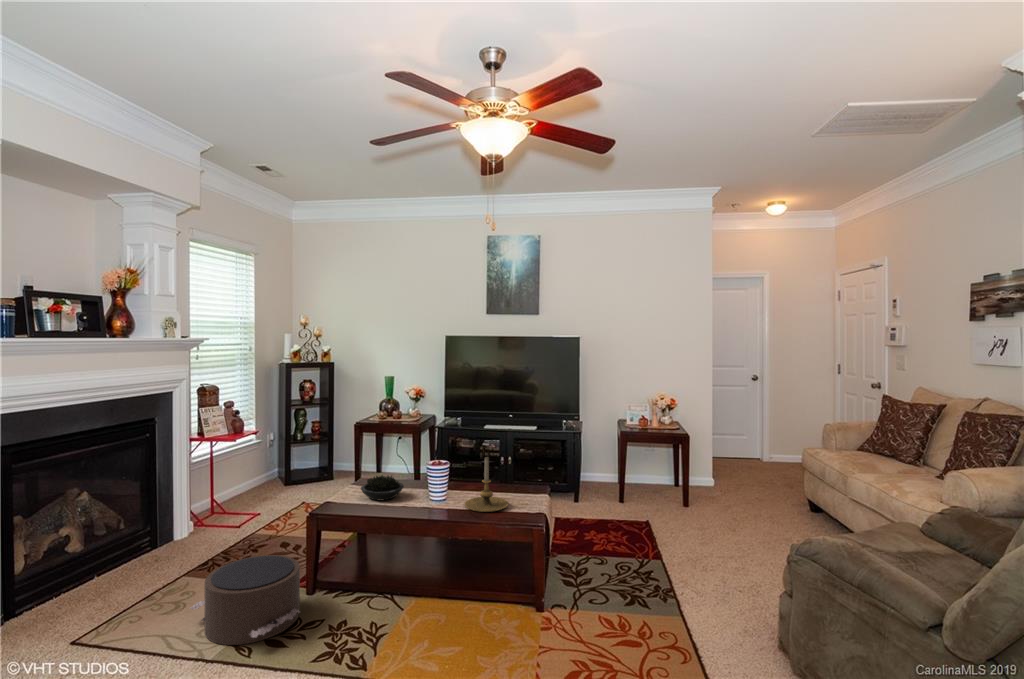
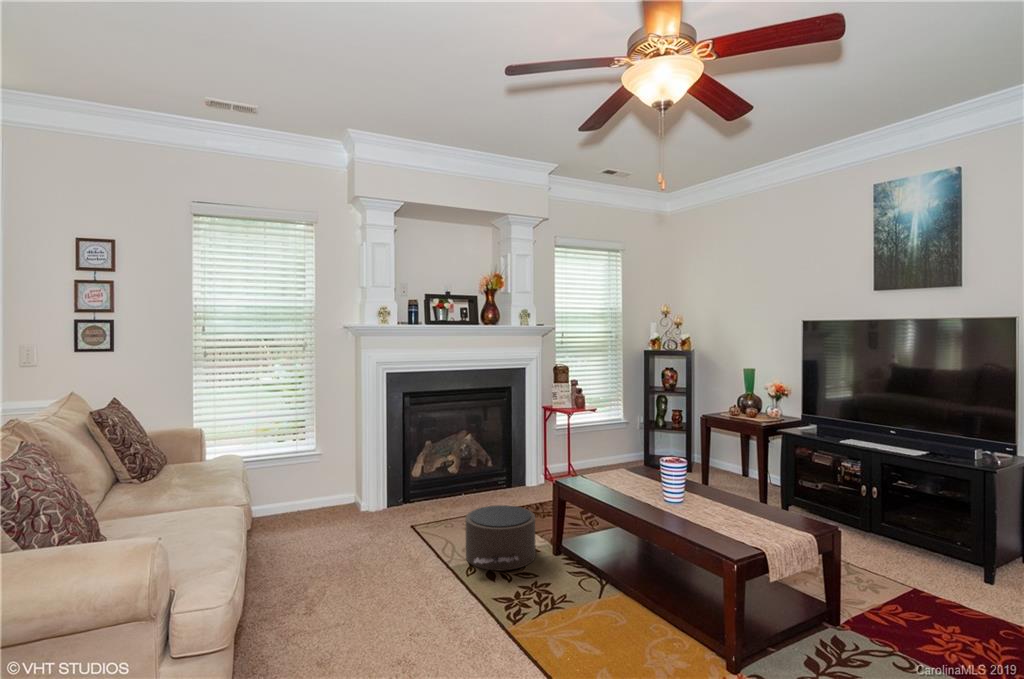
candle holder: present [465,457,508,512] -> none [681,463,737,529]
succulent plant: present [361,475,404,500] -> none [607,462,651,489]

